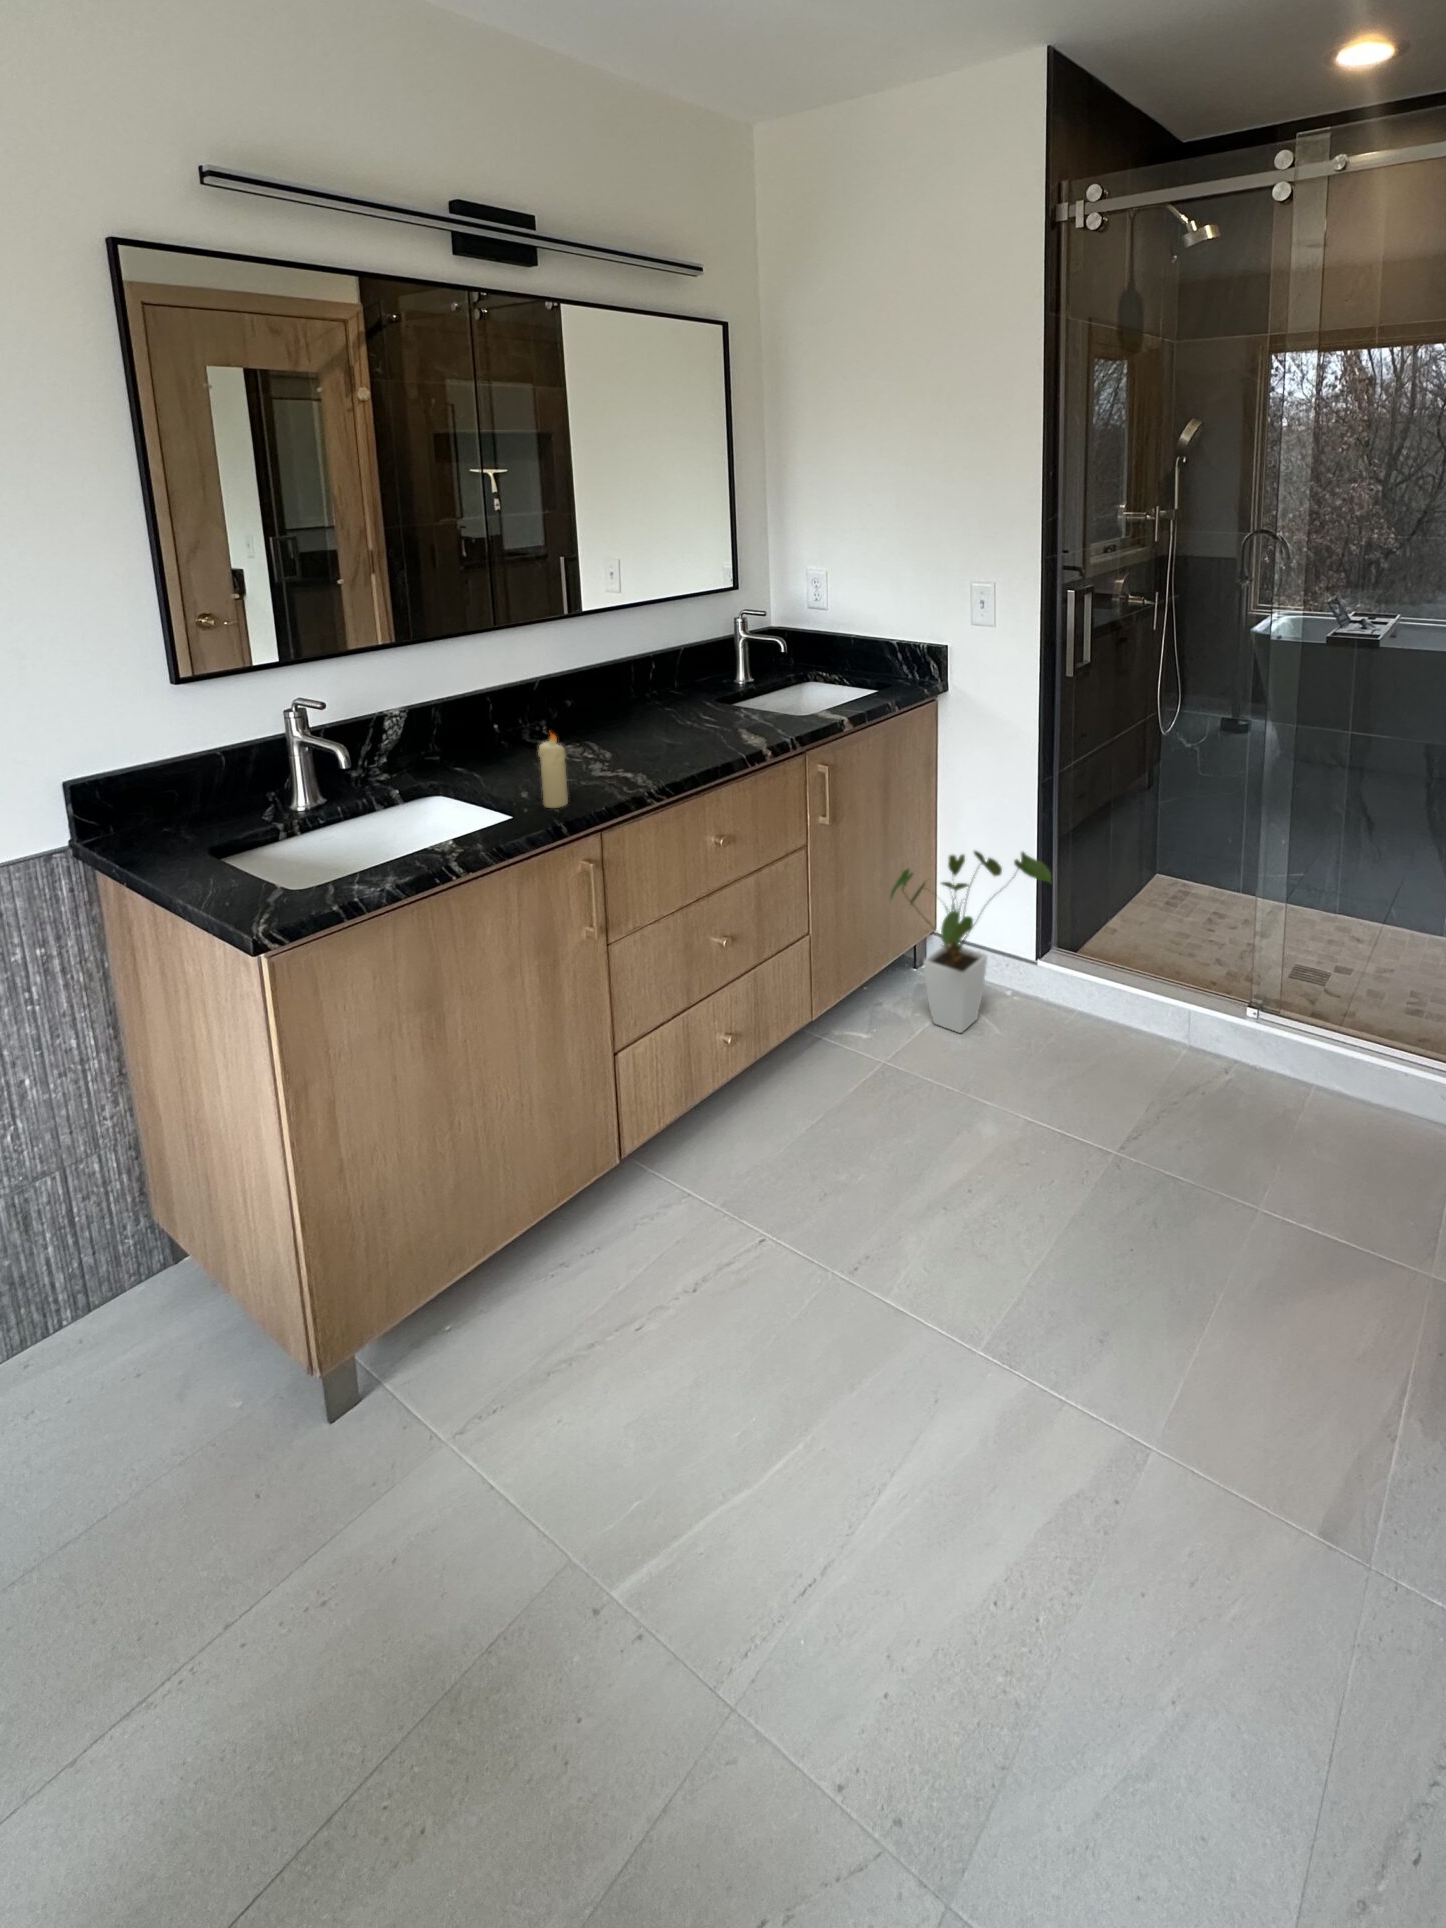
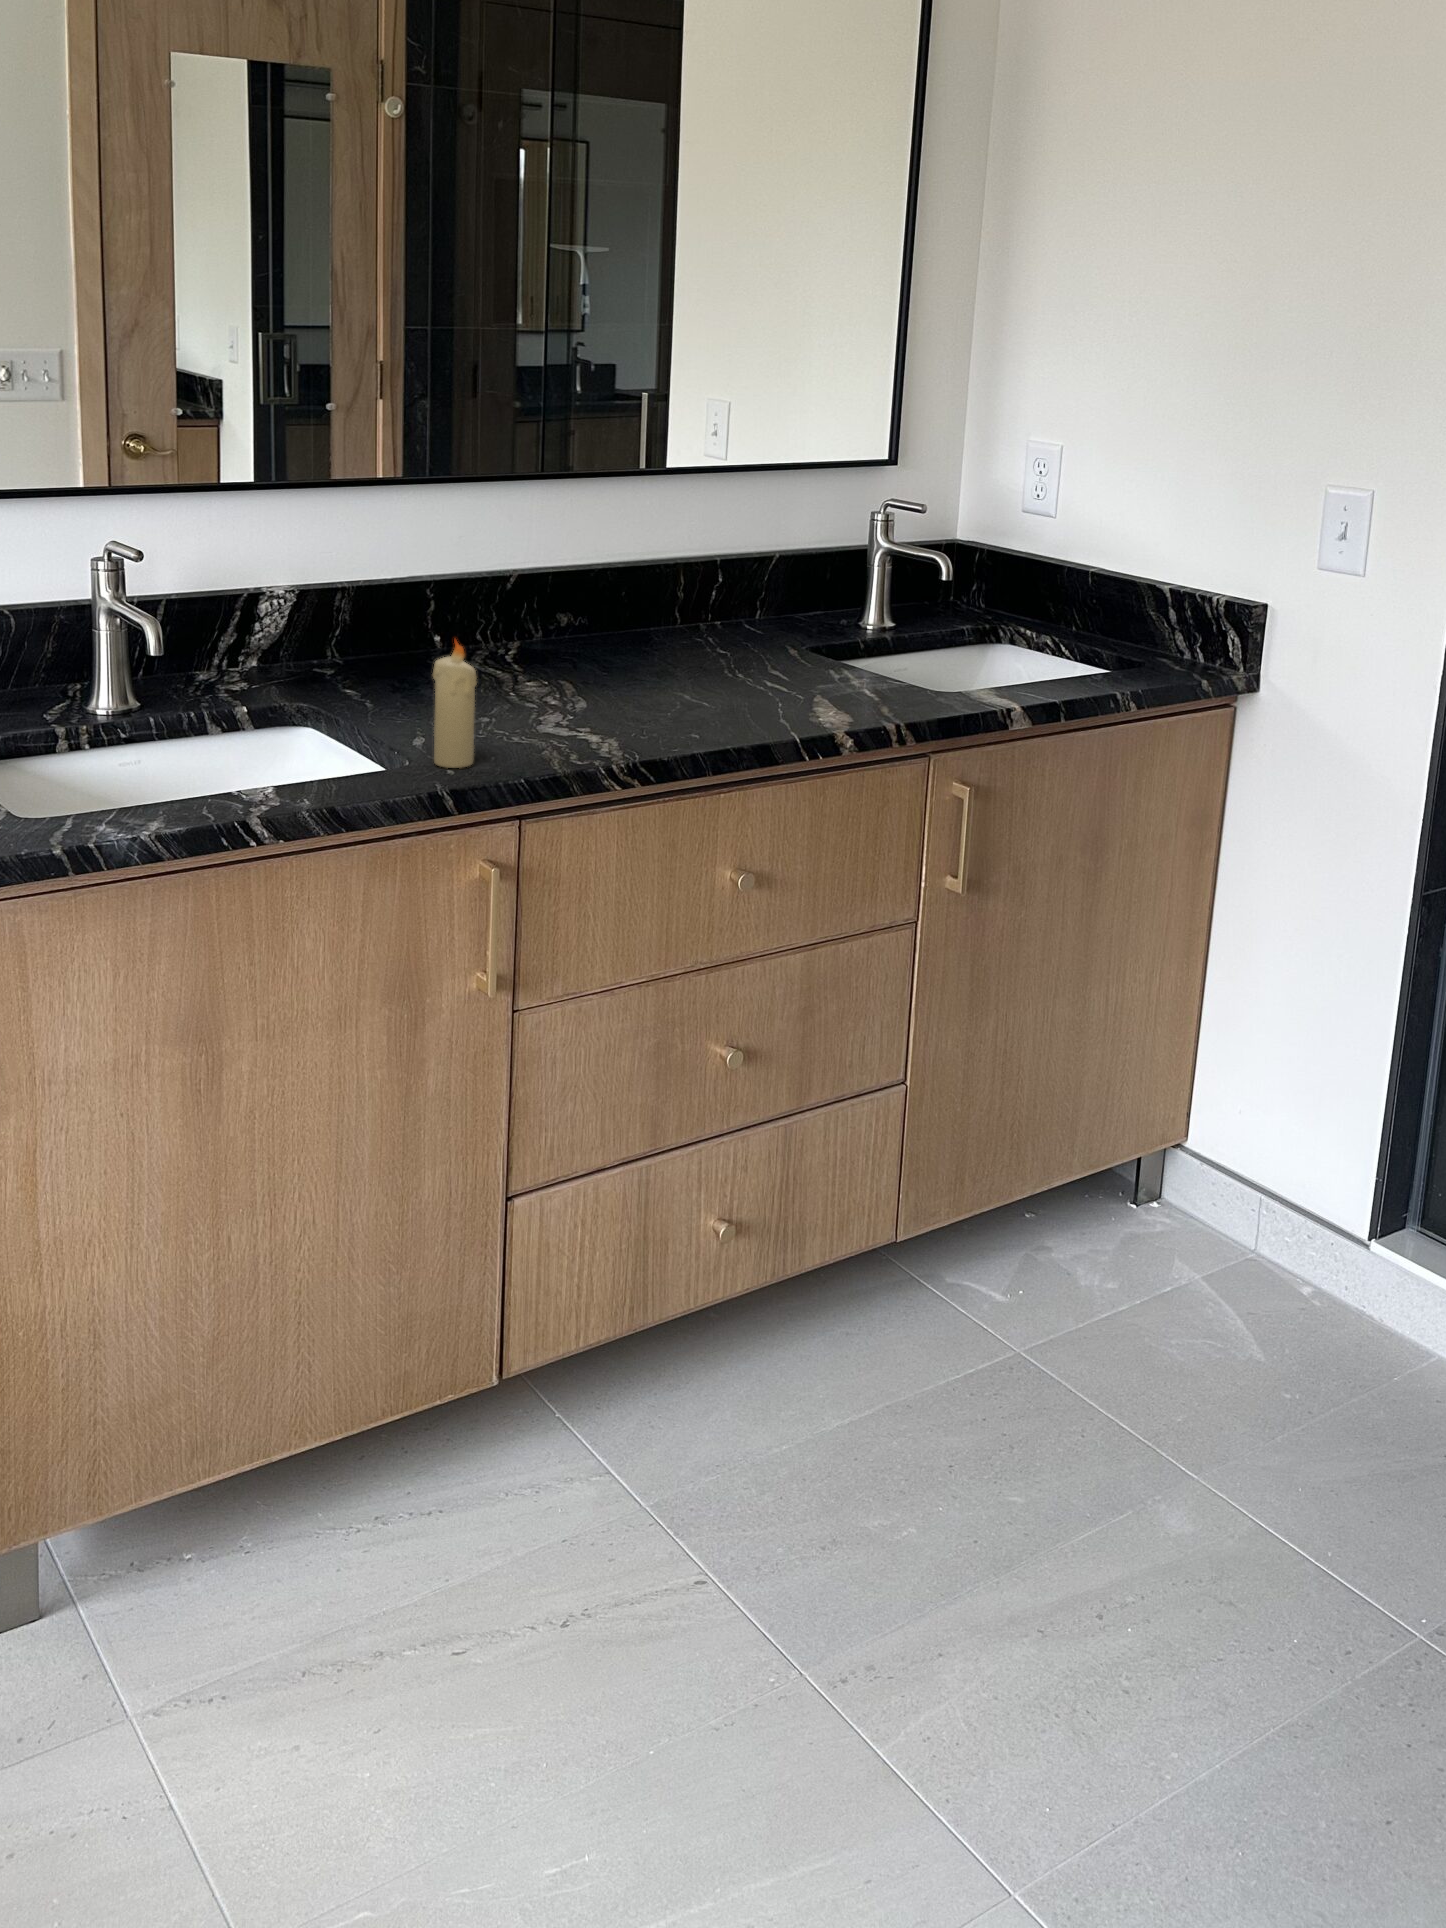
house plant: present [890,851,1051,1033] -> none [1064,998,1408,1334]

